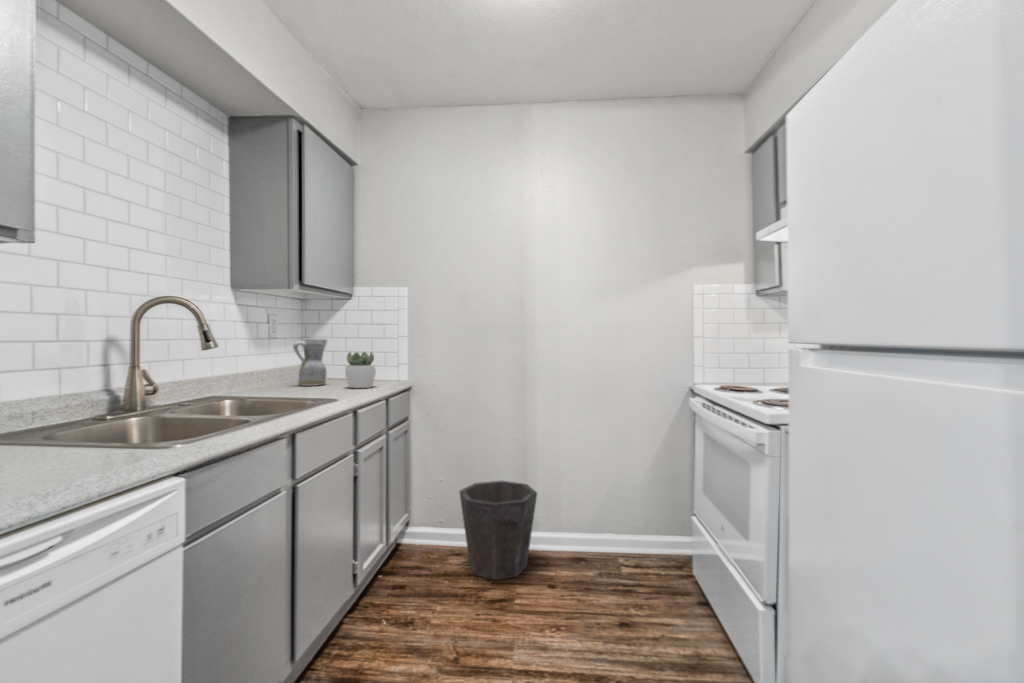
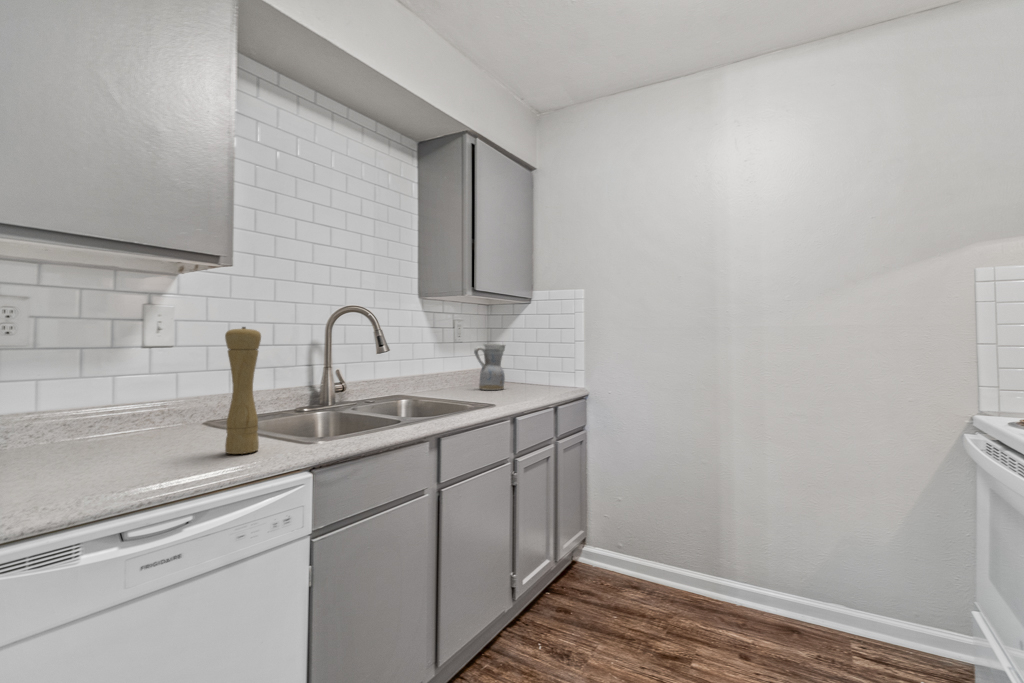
pepper mill: none [59,319,107,467] -> present [225,327,261,454]
succulent plant: present [345,352,376,388] -> none [517,357,547,395]
waste bin: present [460,481,537,580] -> none [634,510,730,632]

